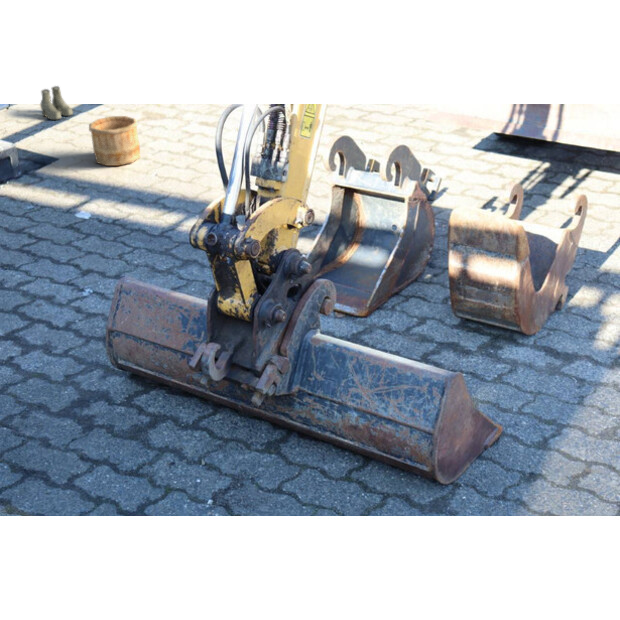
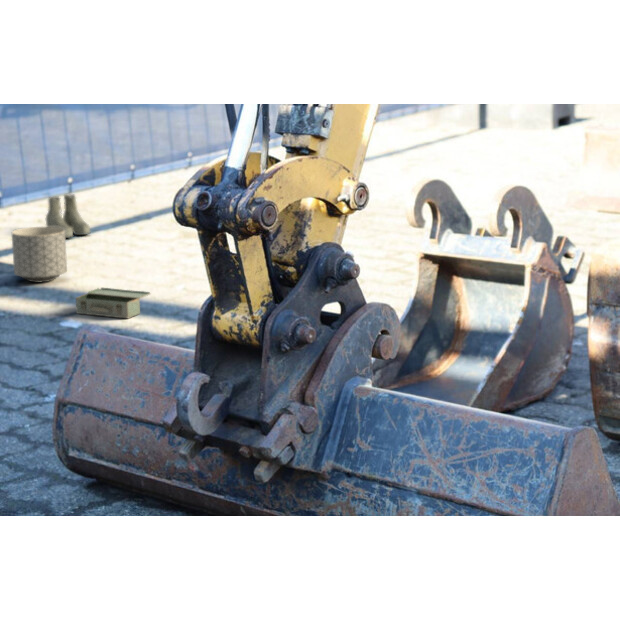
wooden bucket: present [89,116,140,166] -> none [101,215,173,281]
planter: none [27,128,68,169] -> present [12,227,67,282]
toolbox: none [82,181,132,206] -> present [76,288,150,318]

